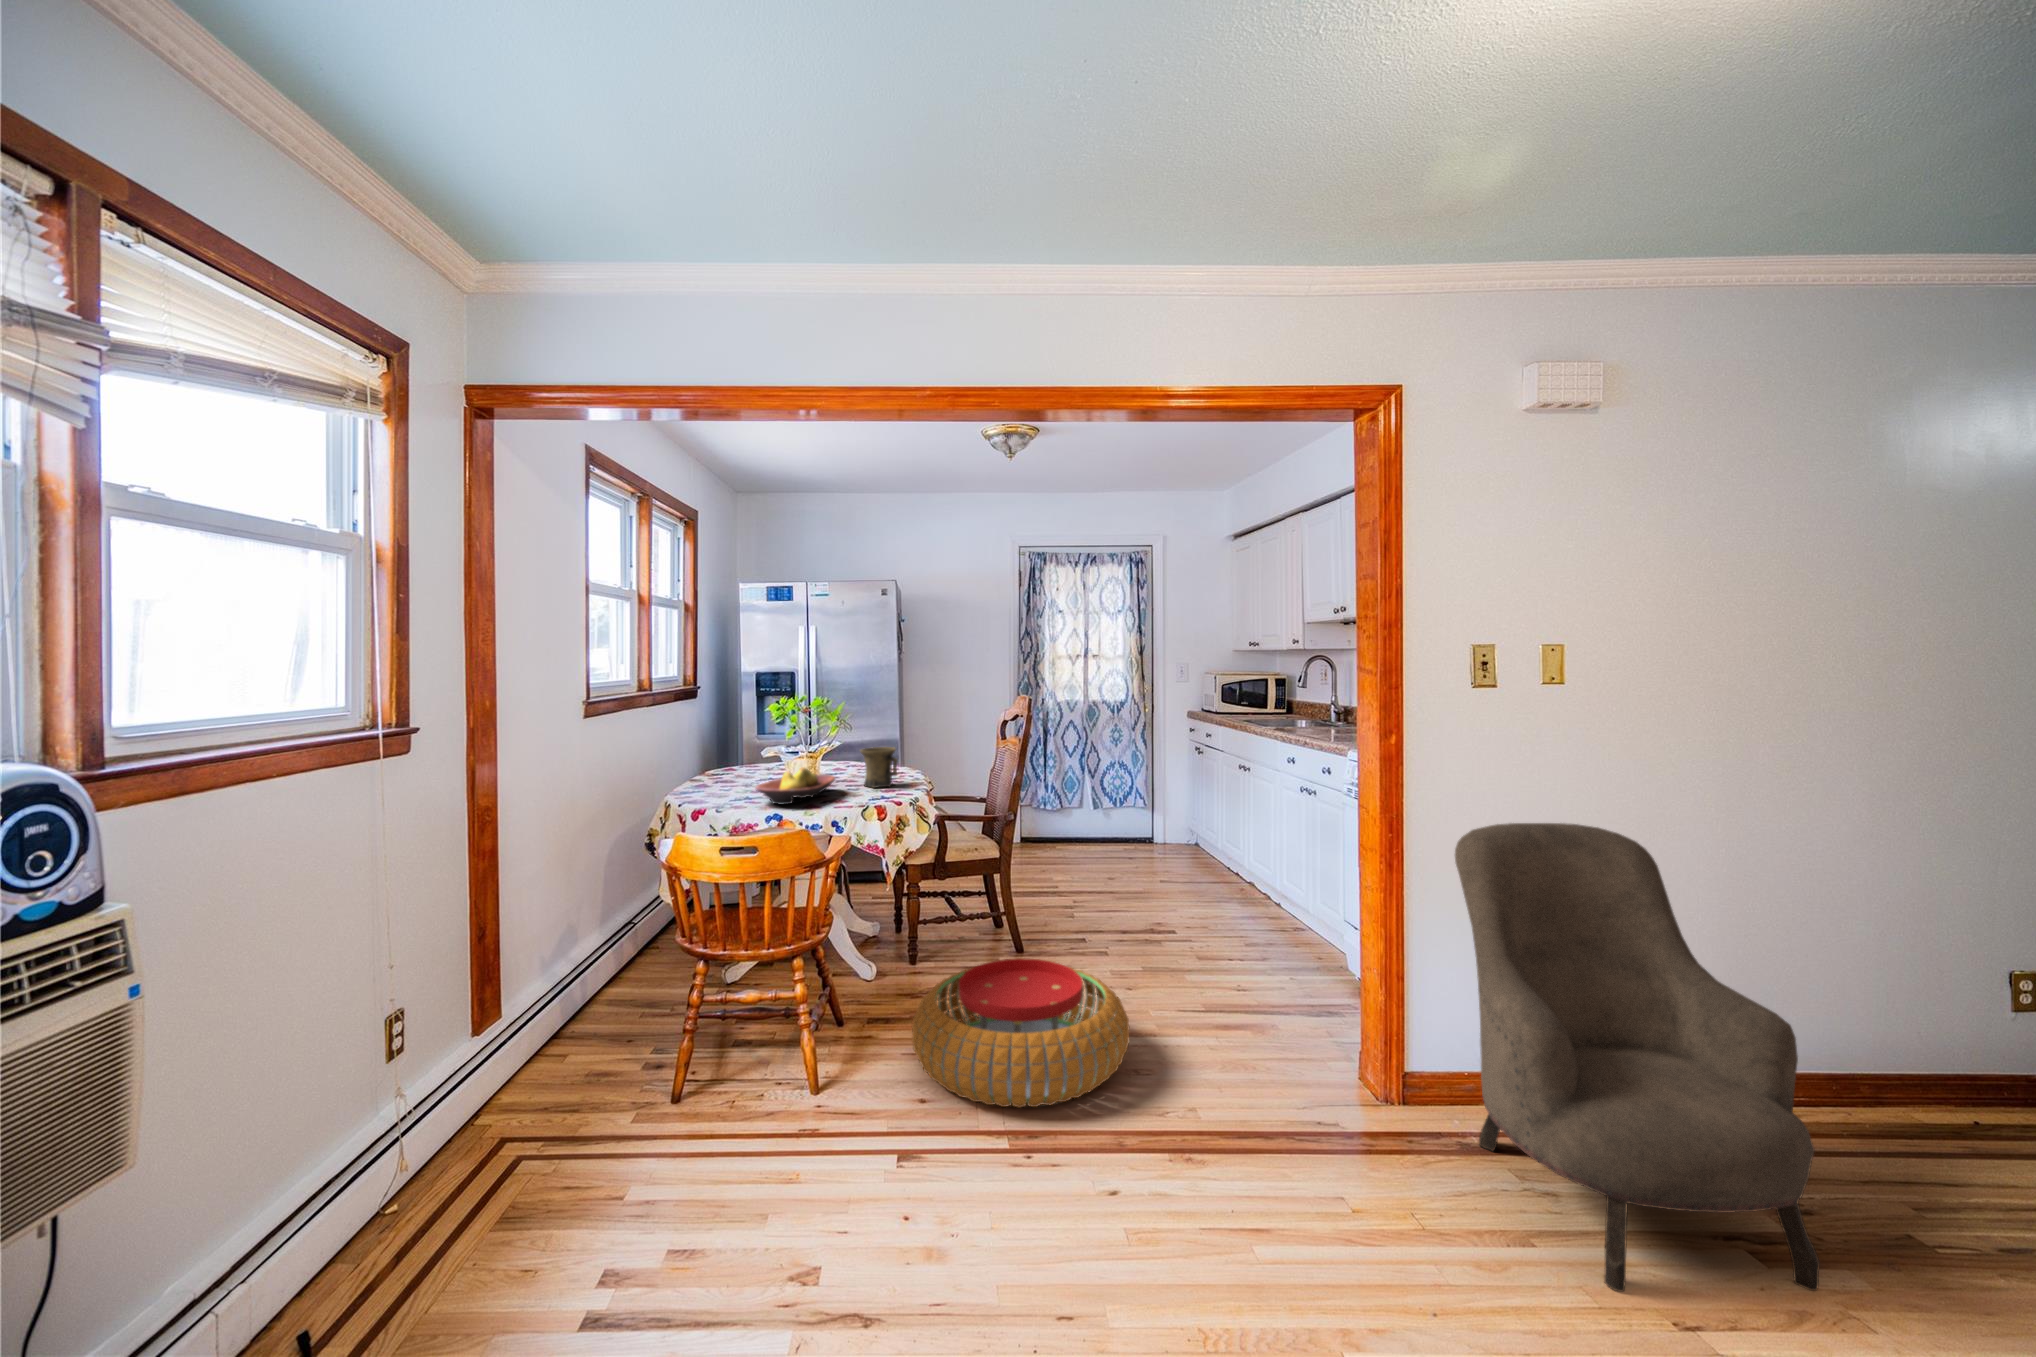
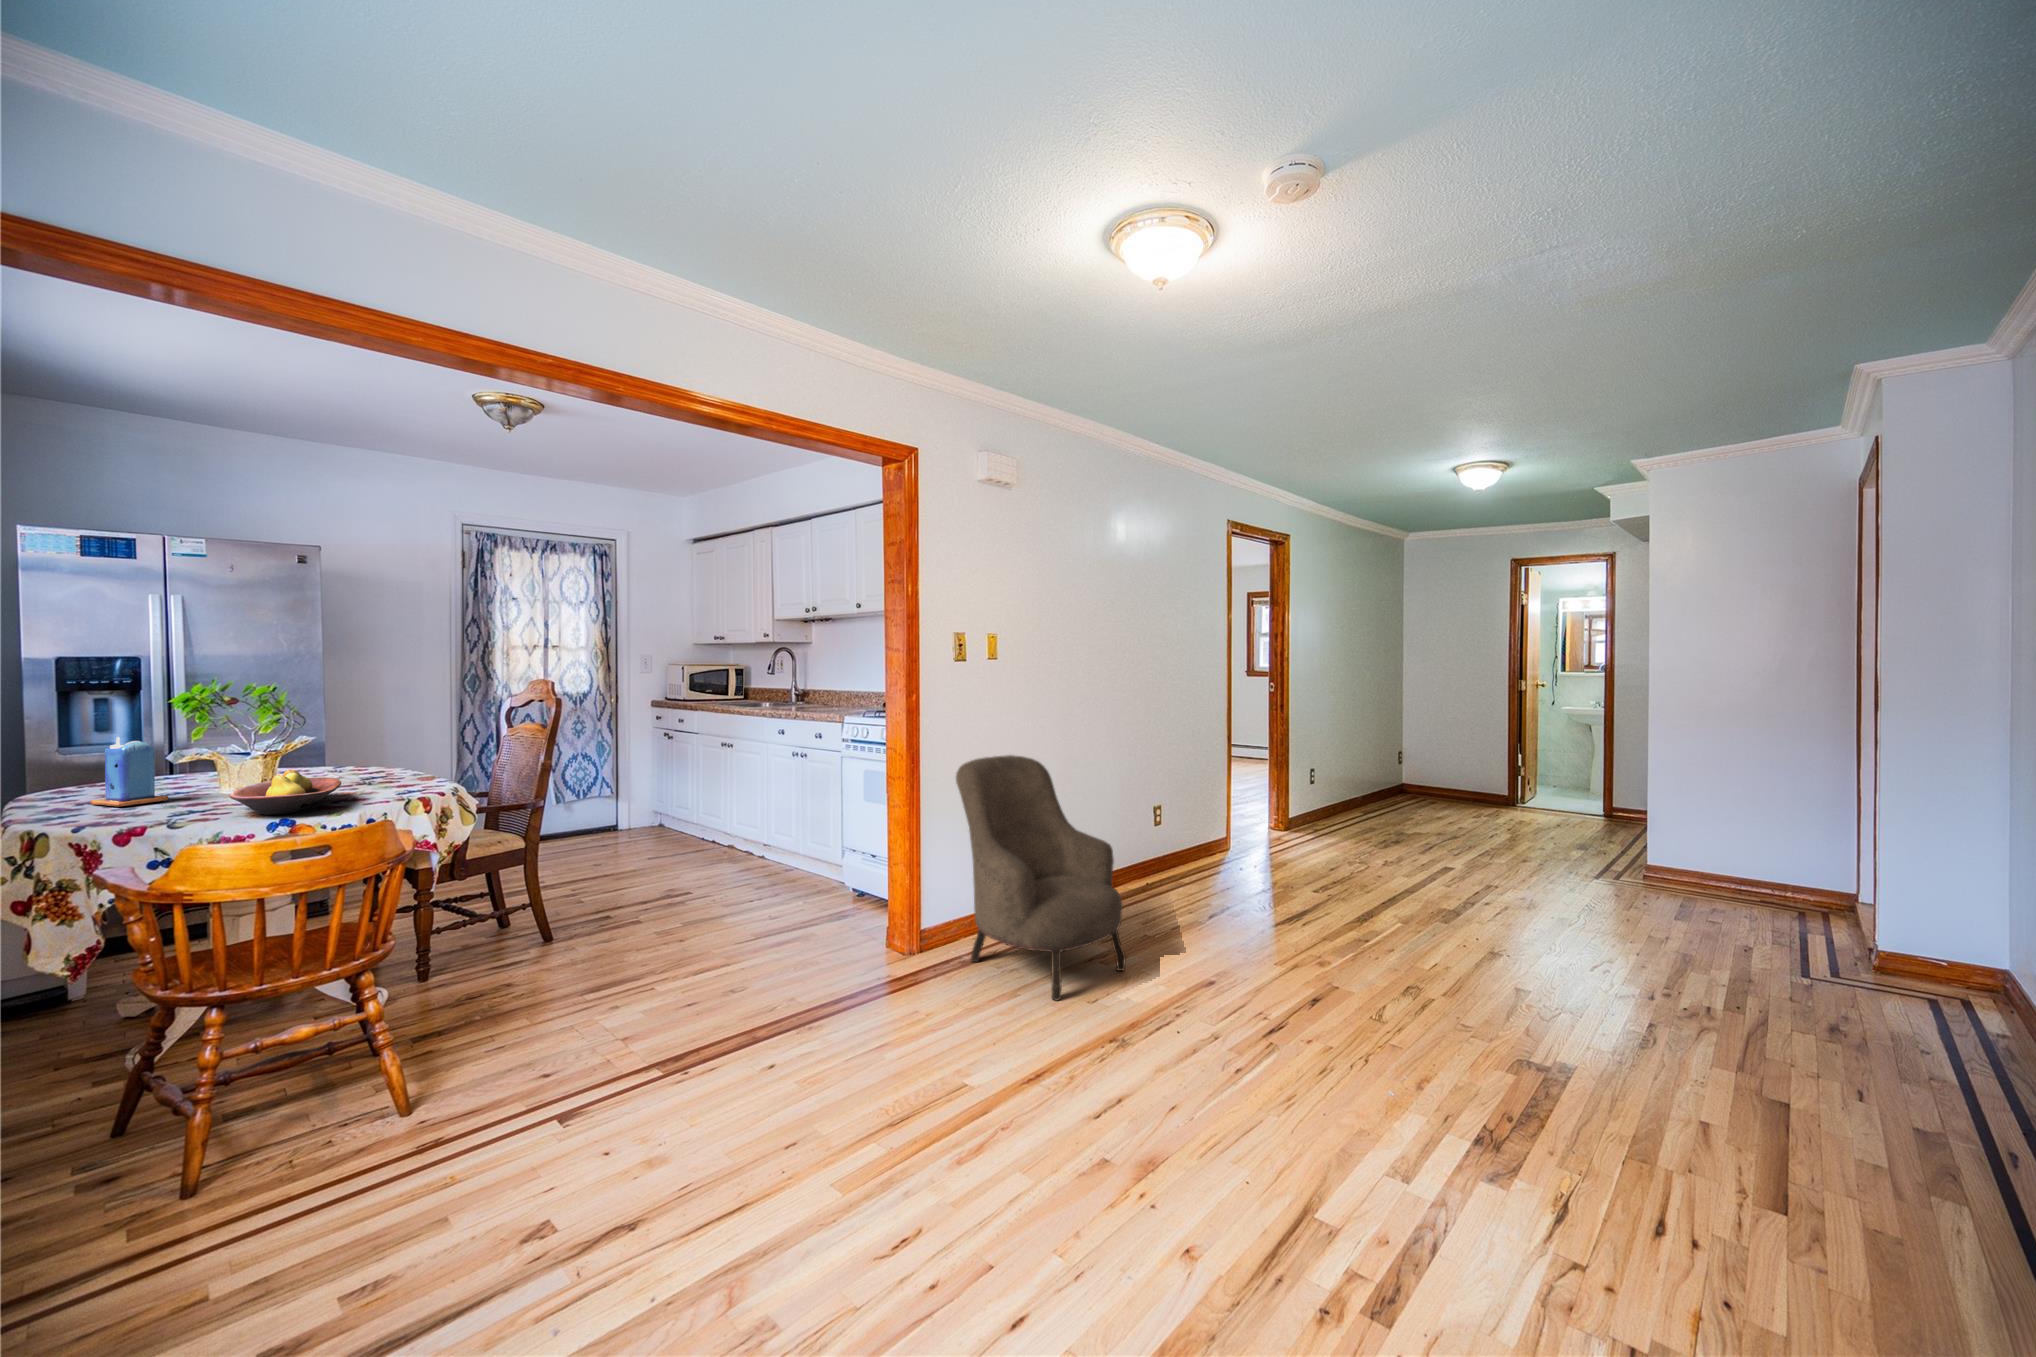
candle: none [714,734,749,786] -> present [90,737,168,807]
mug: present [860,747,898,788] -> none [358,742,418,788]
pouf: present [912,958,1129,1108] -> none [499,924,728,1059]

